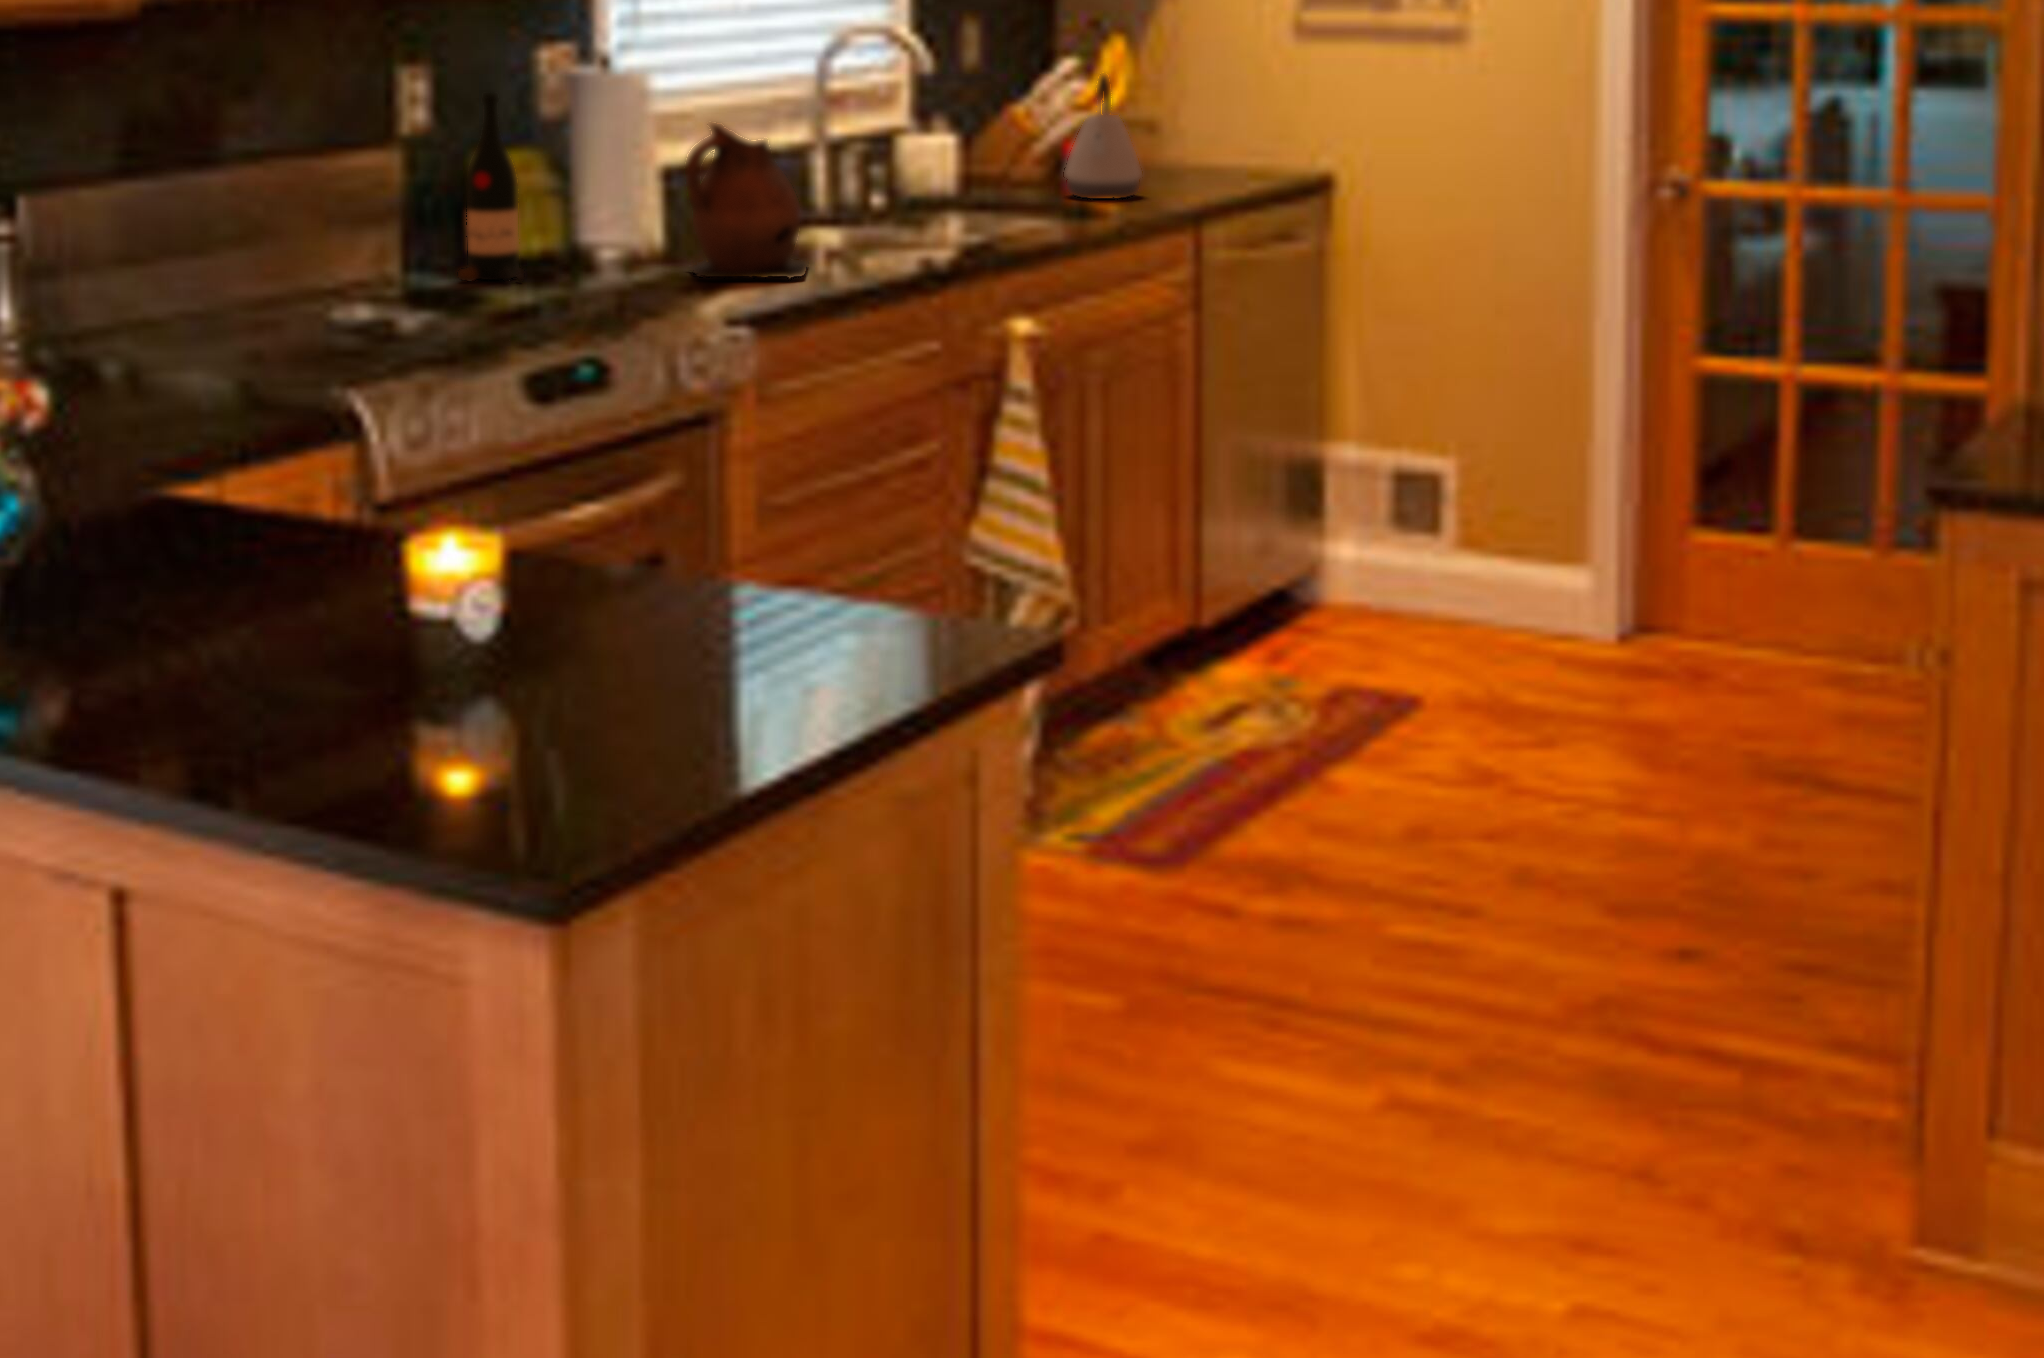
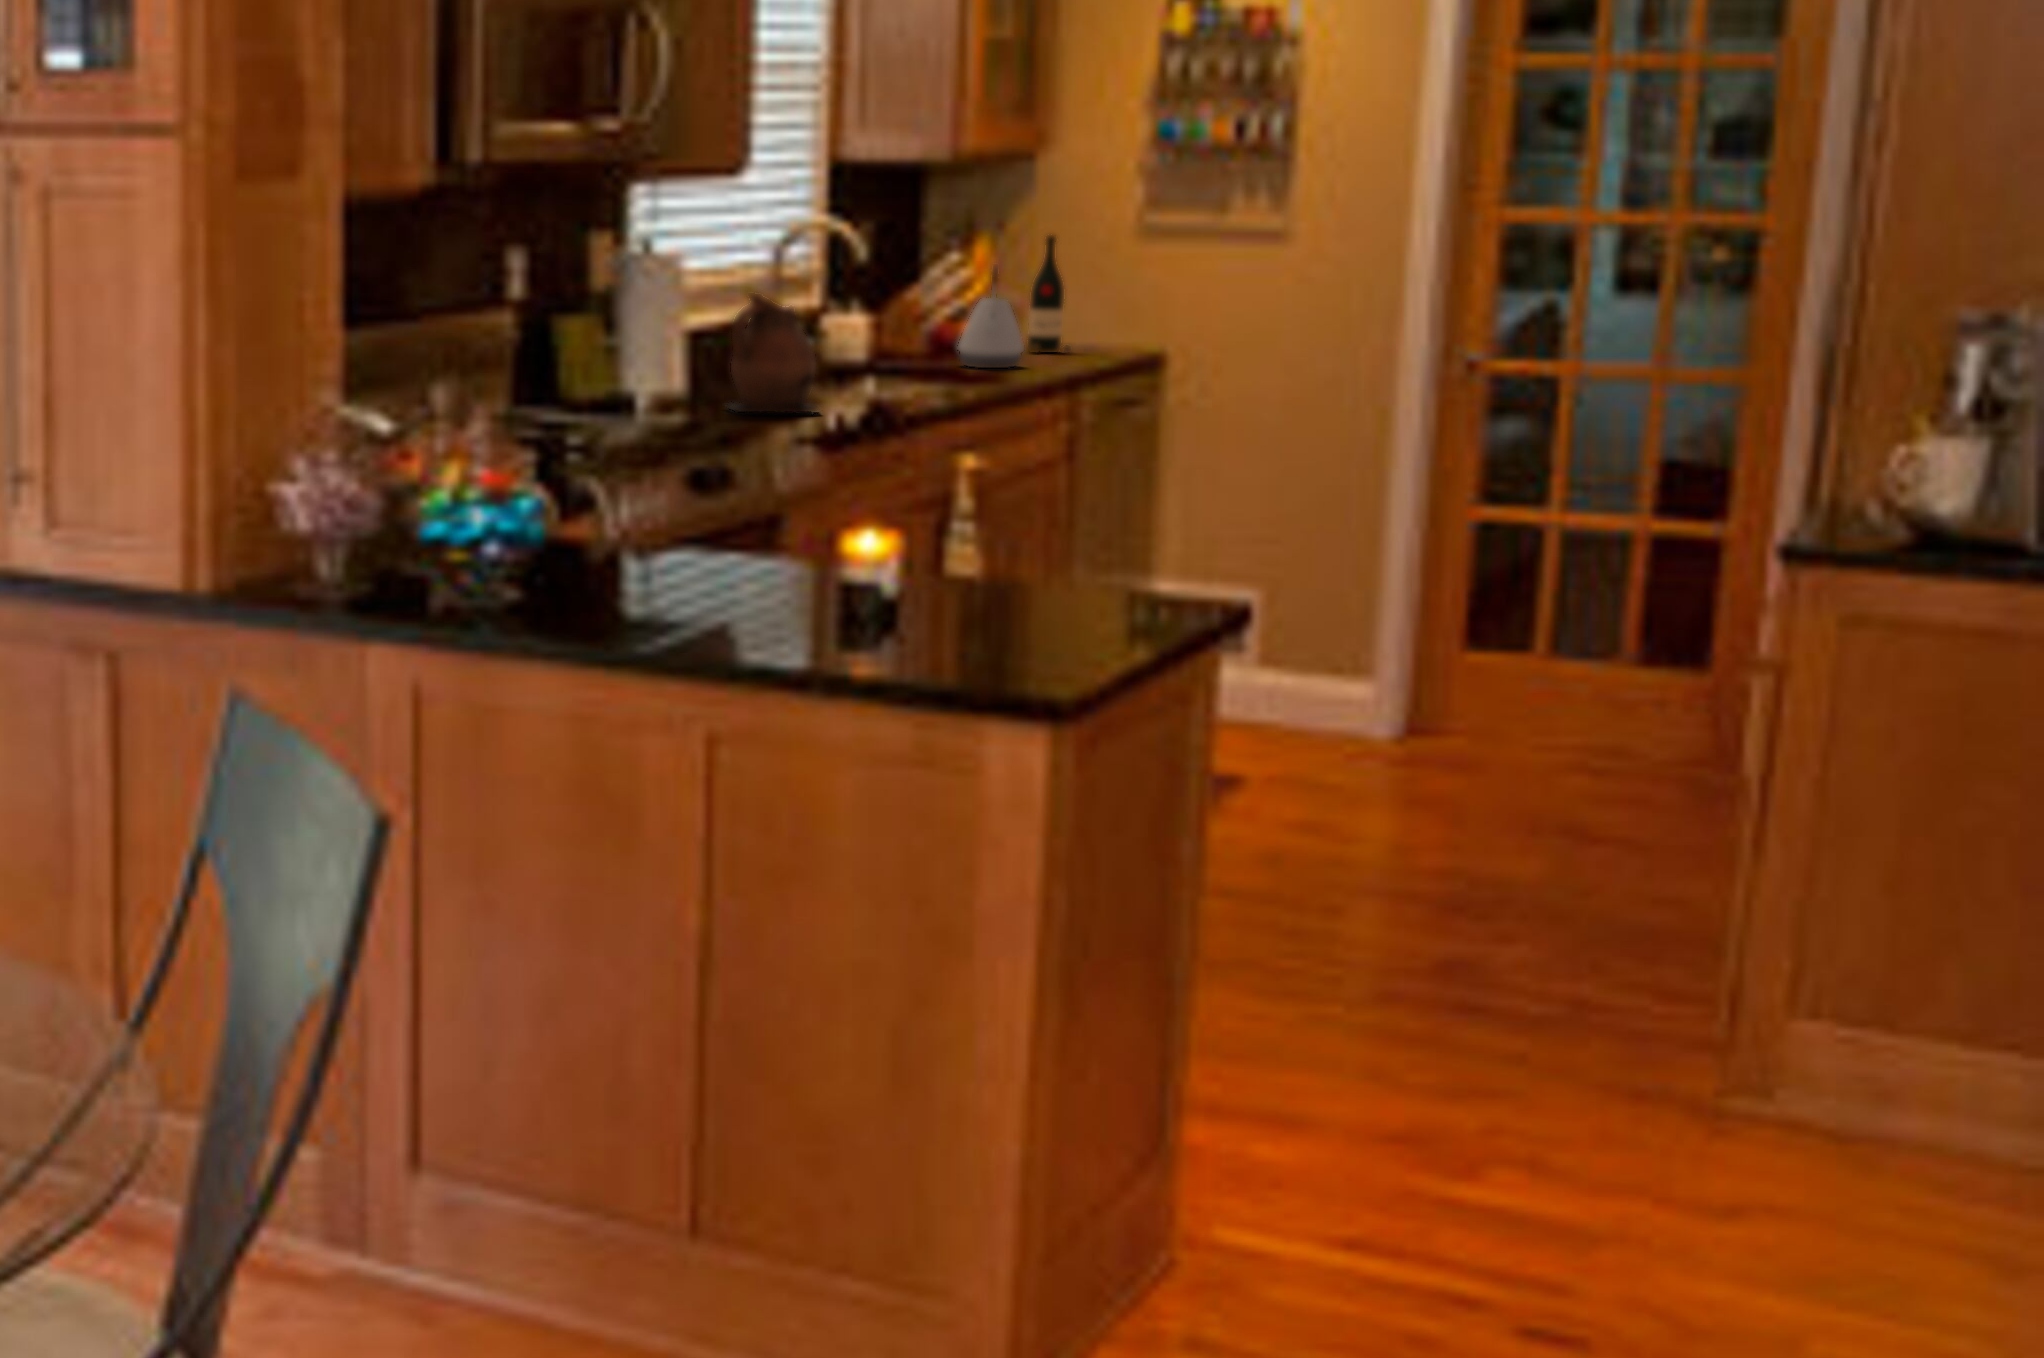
wine bottle: present [459,92,524,281] -> present [1028,236,1070,353]

